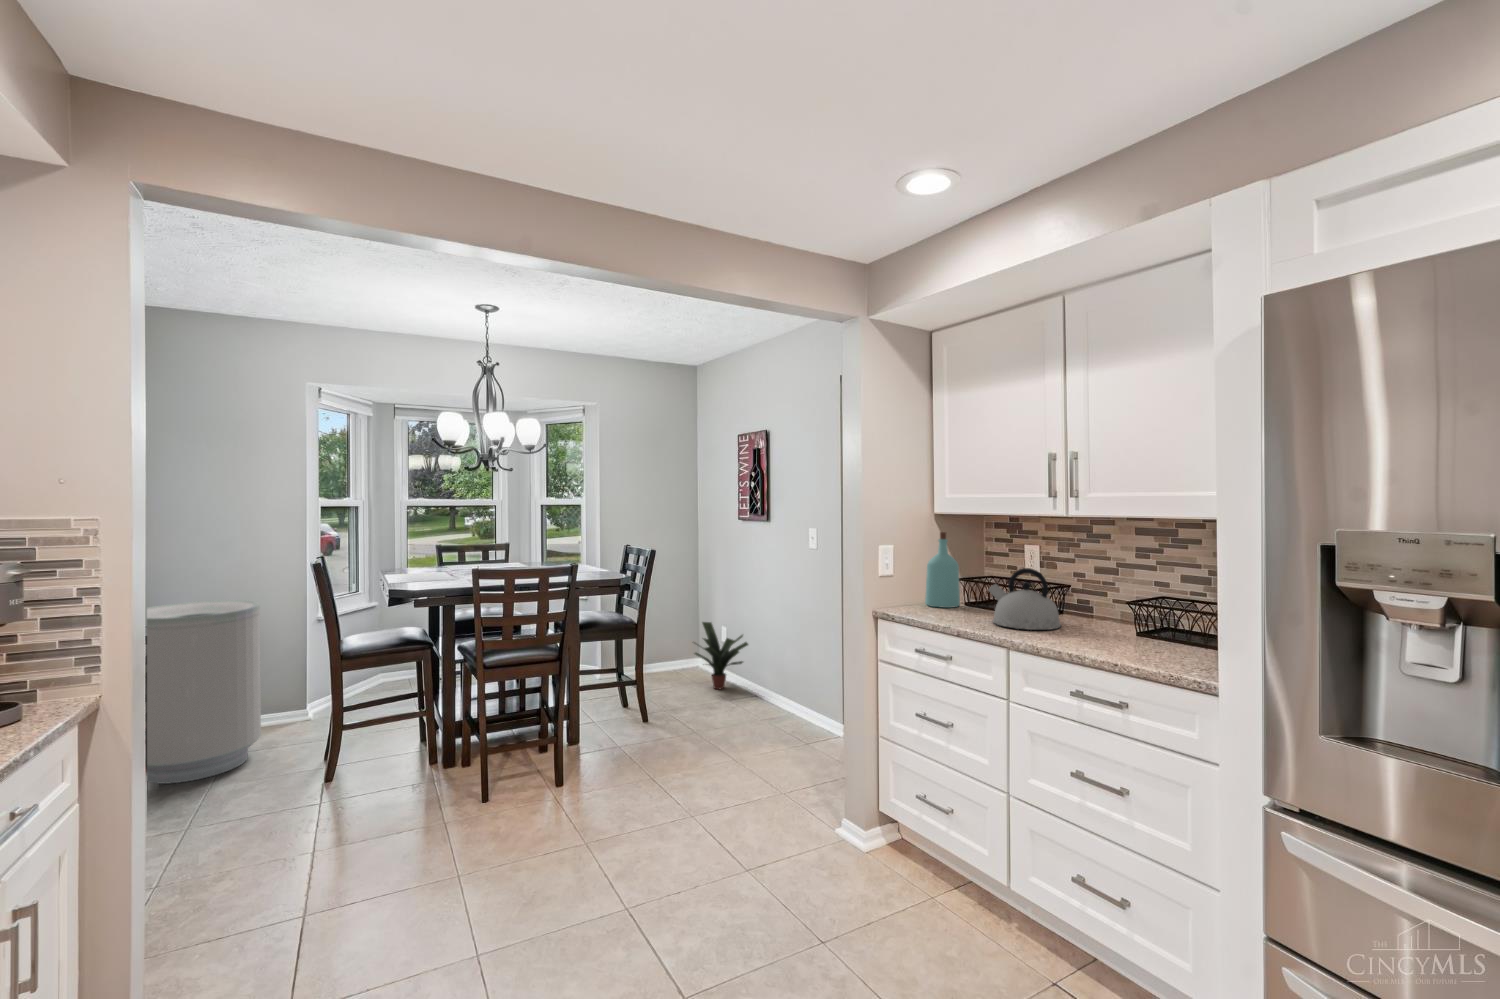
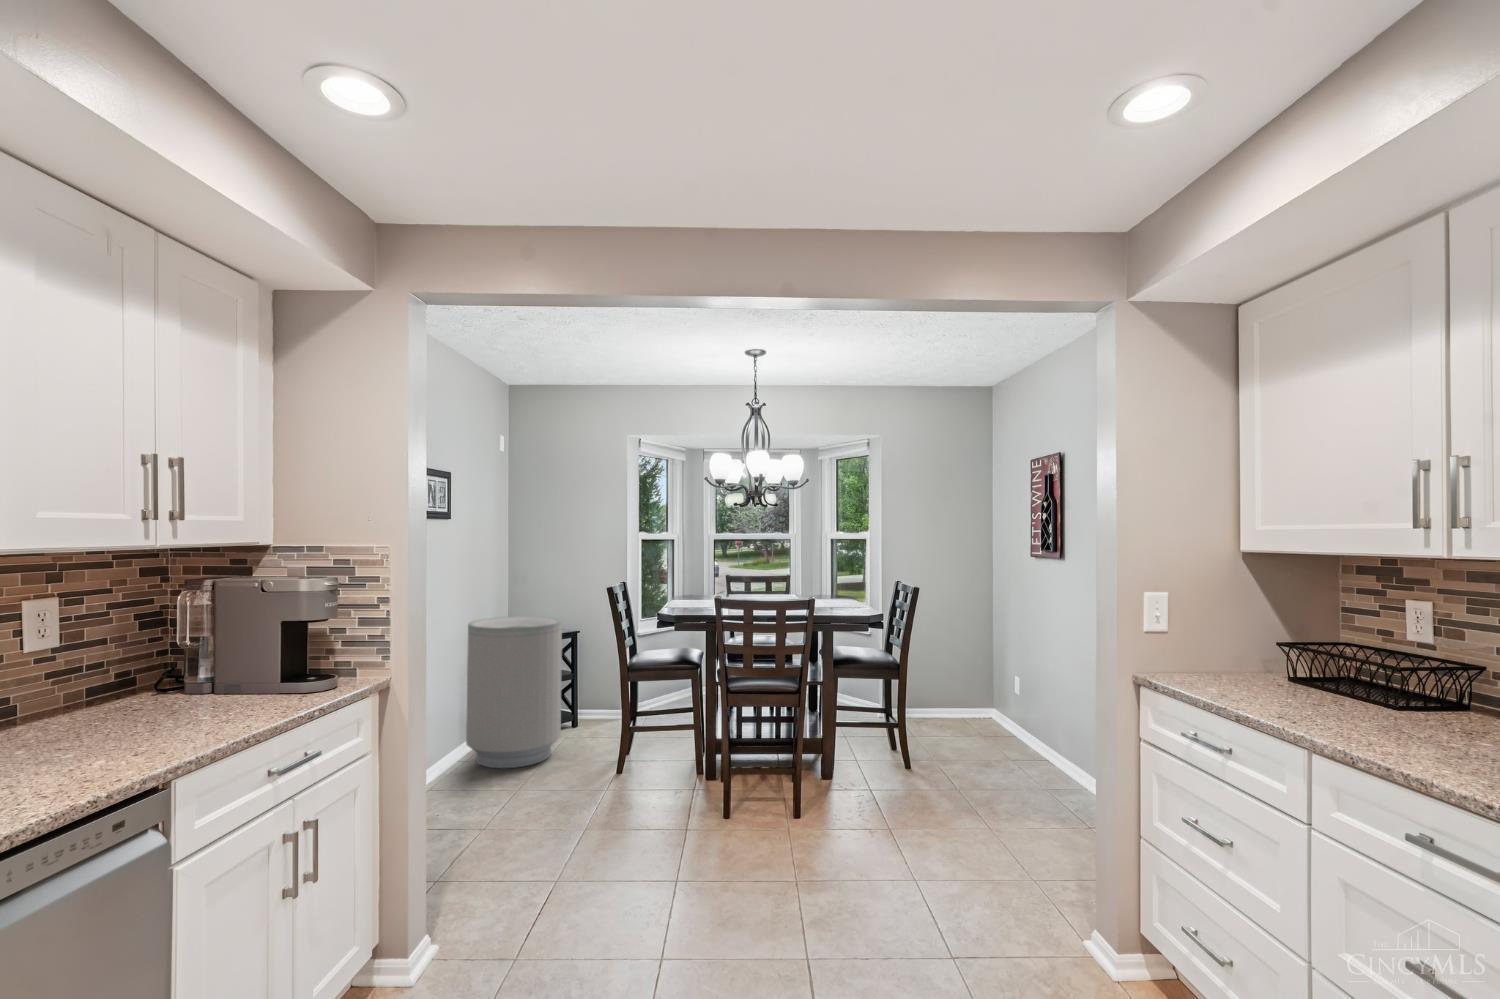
bottle: present [925,532,960,608] -> none [1222,577,1279,685]
kettle: present [988,568,1061,630] -> none [1305,634,1439,733]
potted plant: present [695,622,748,689] -> none [972,675,1043,758]

